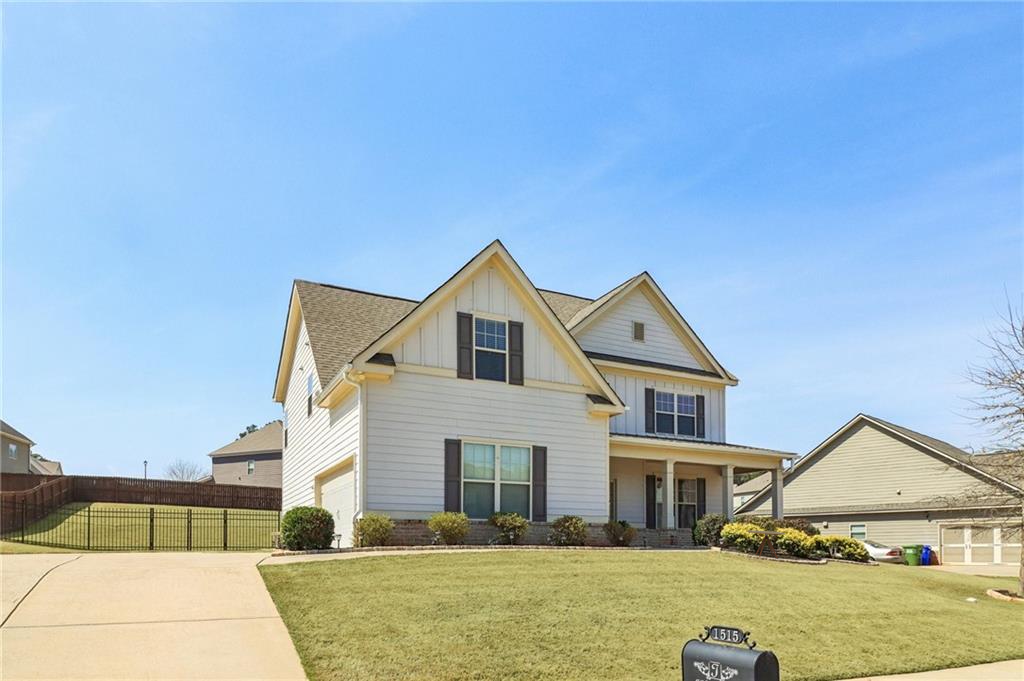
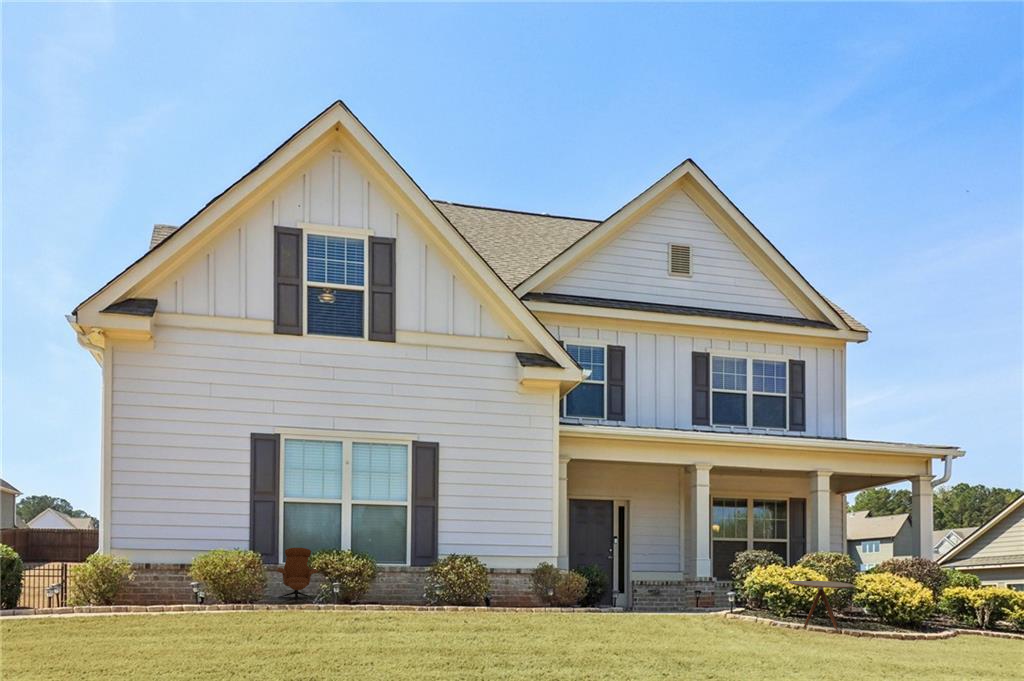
lounge chair: none [467,512,495,547] -> present [277,548,318,603]

